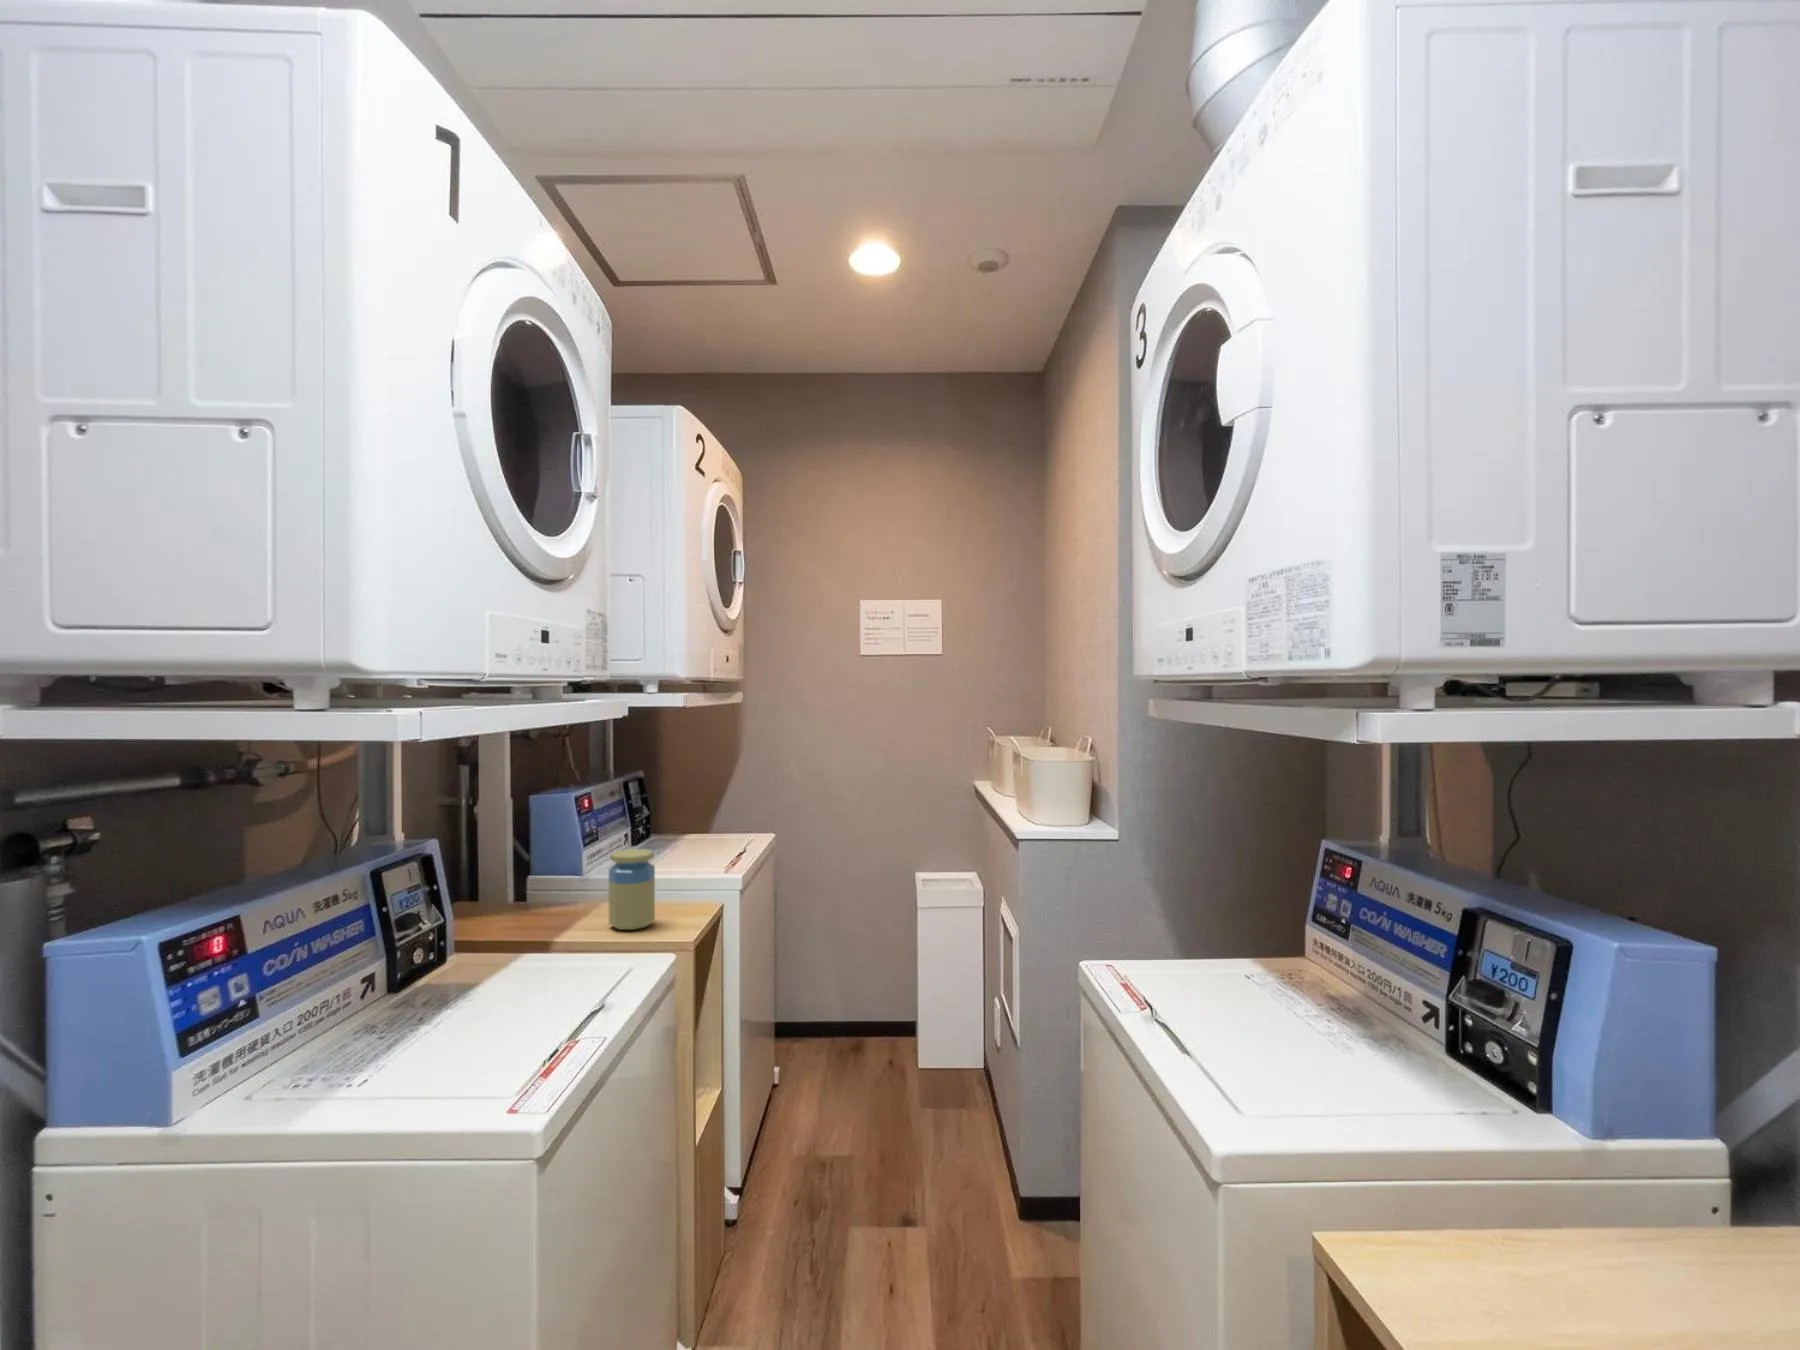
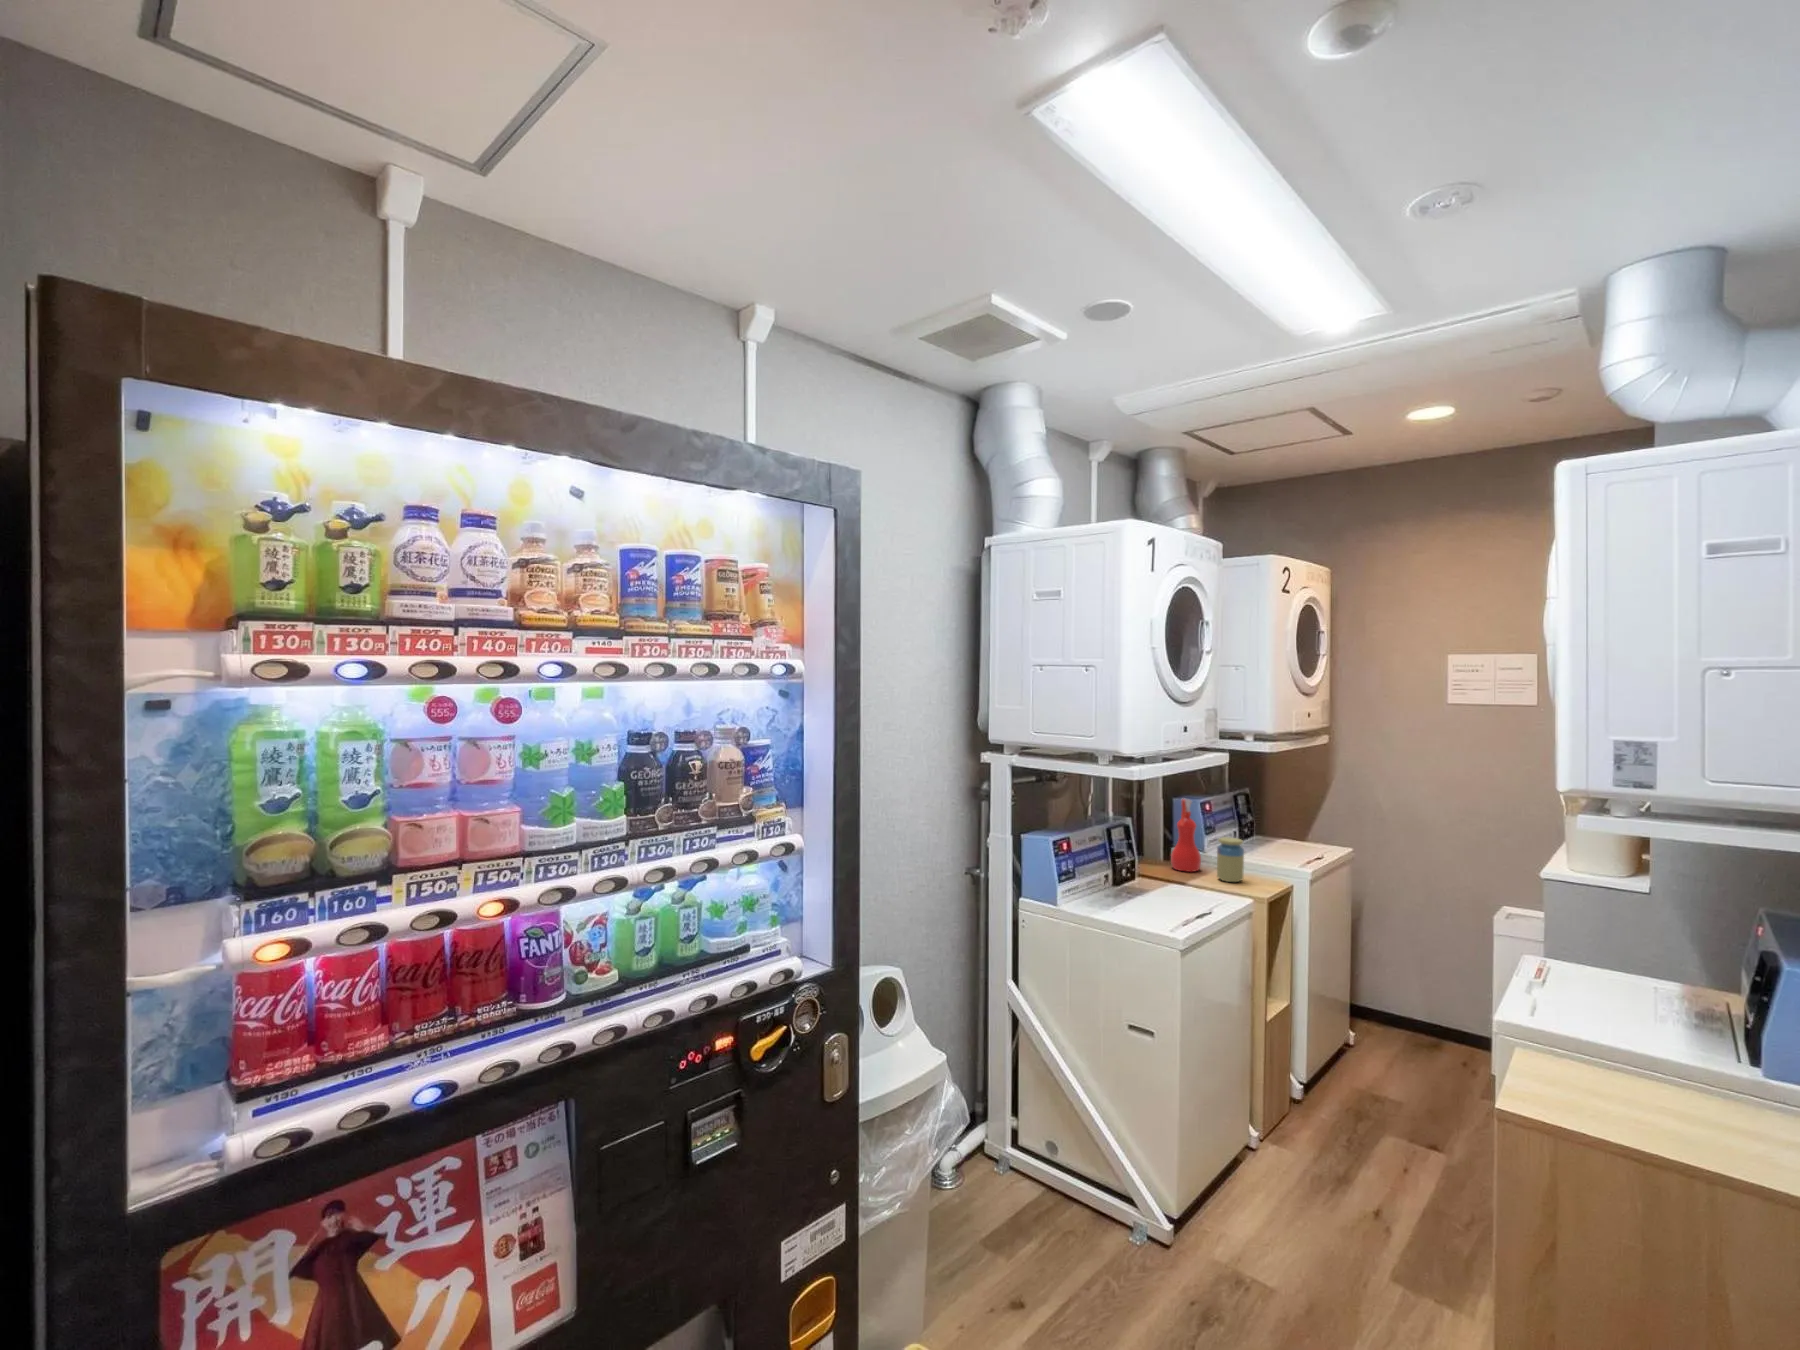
spray bottle: none [523,790,579,924] -> present [1171,799,1201,872]

